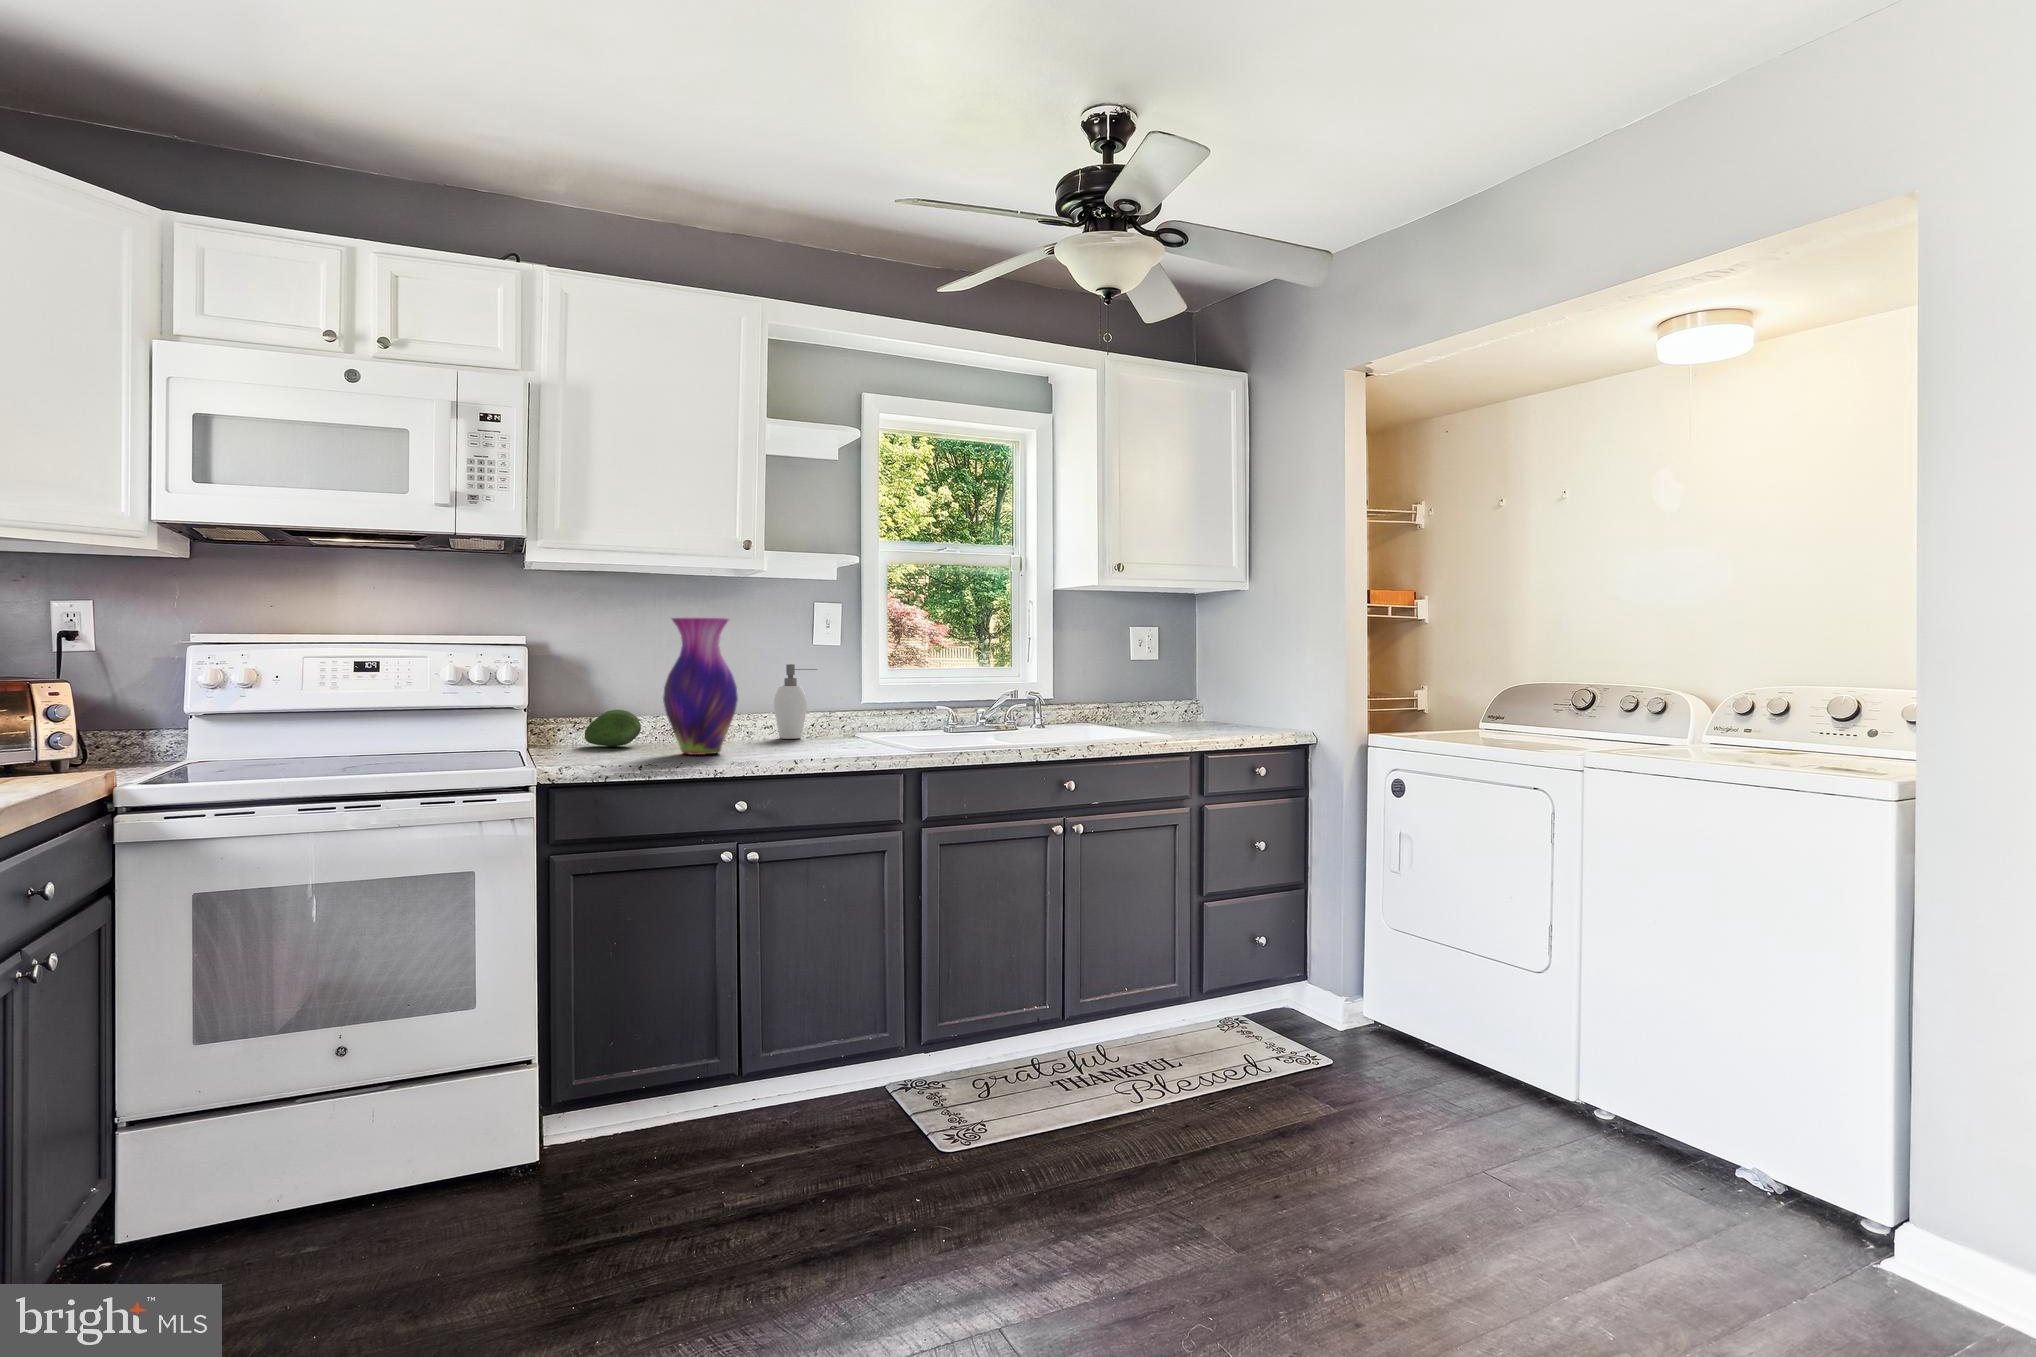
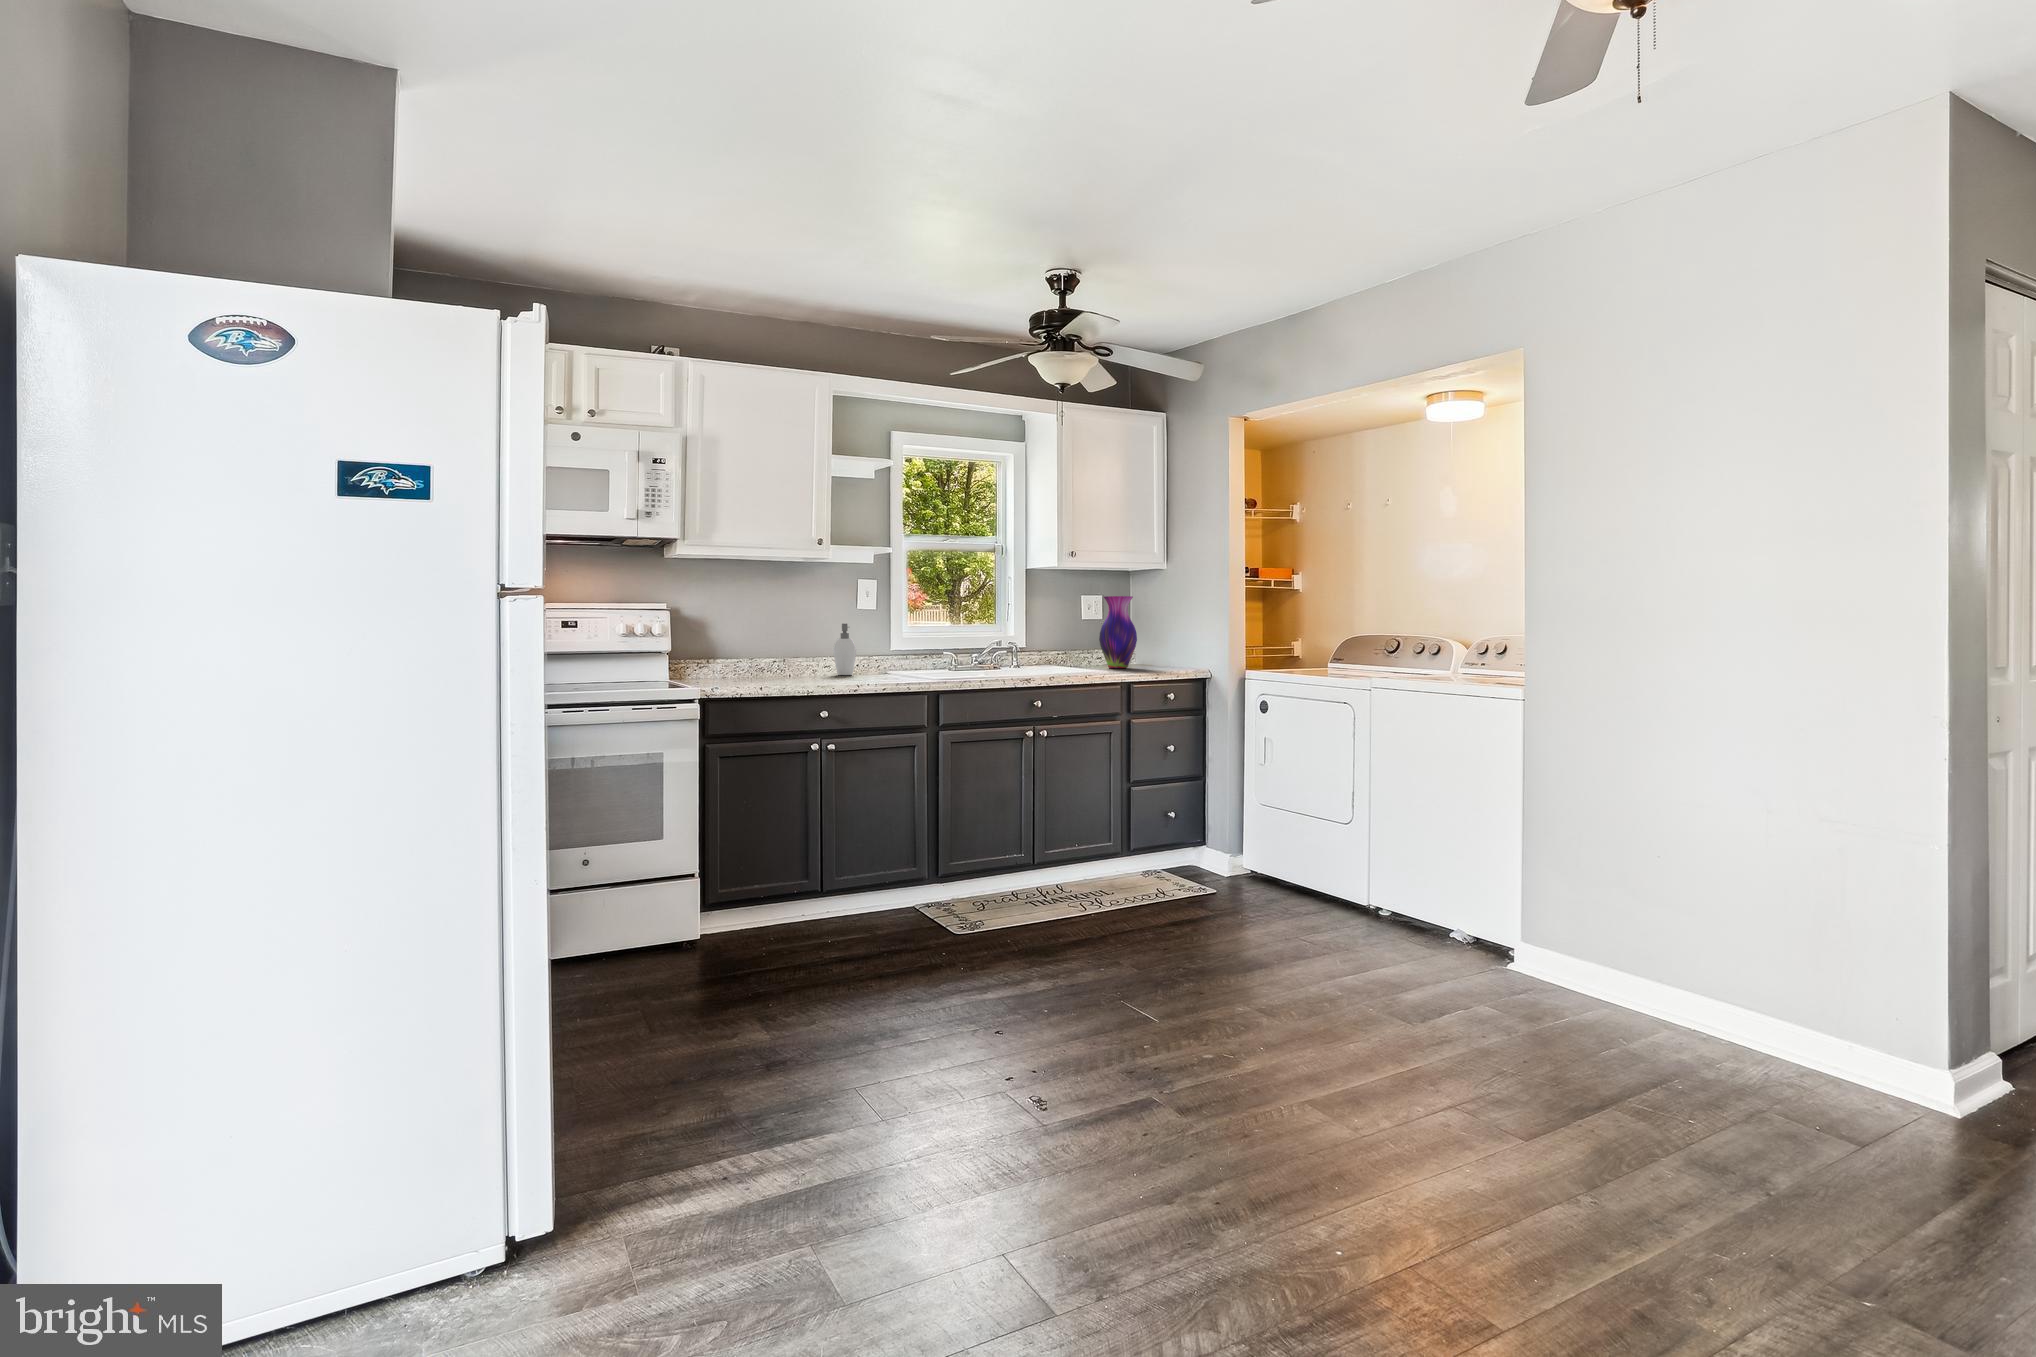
vase: present [663,618,738,755] -> present [1099,596,1137,668]
fruit: present [585,710,641,747] -> none [710,654,748,679]

